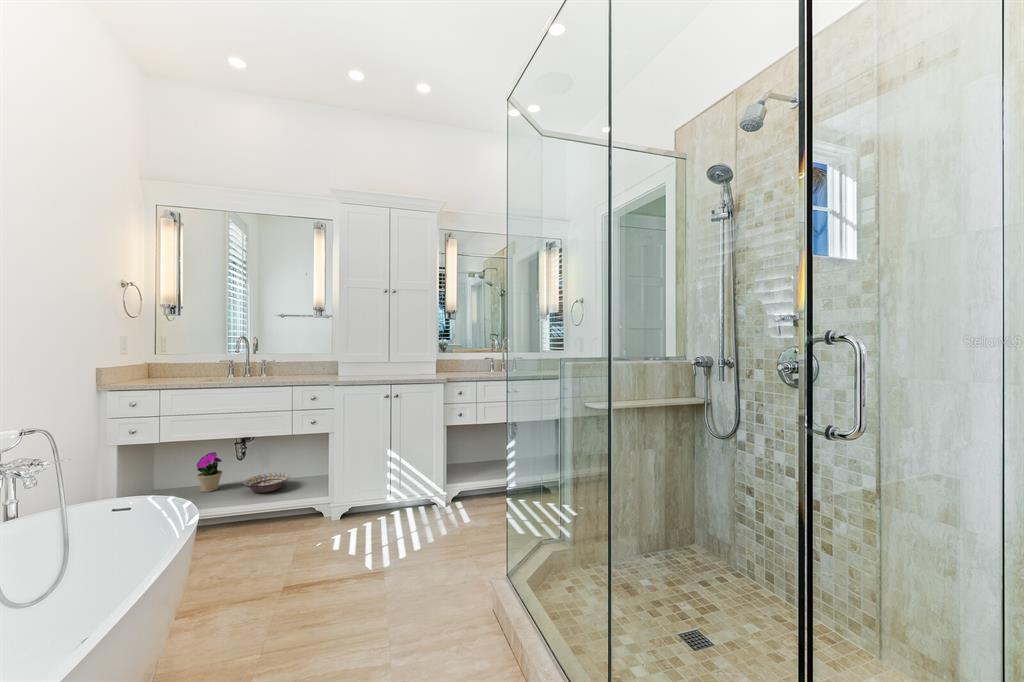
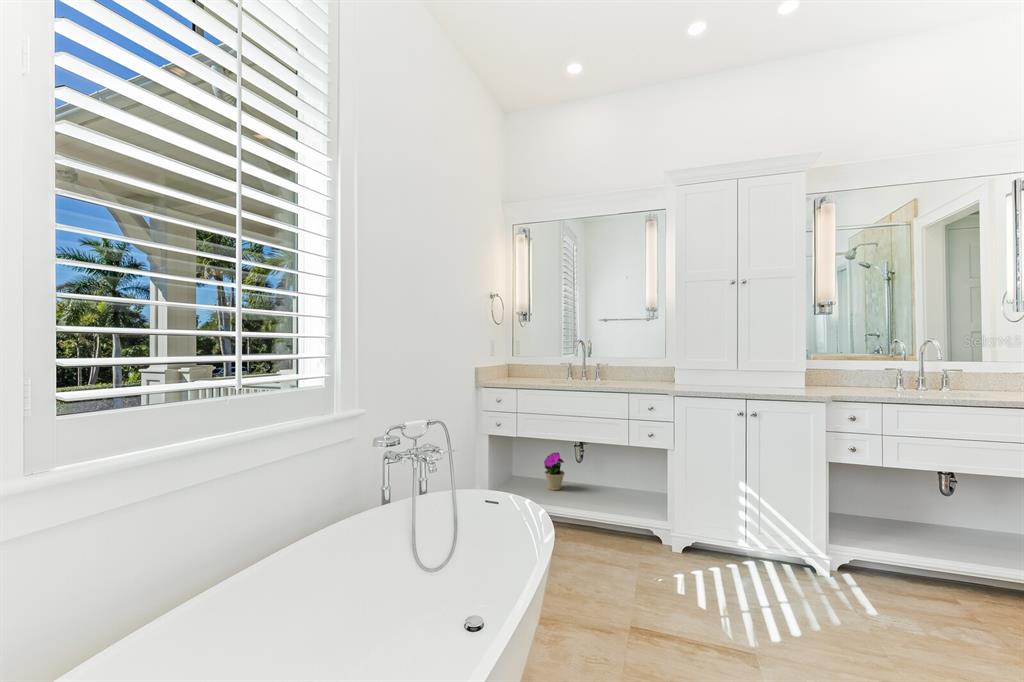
decorative bowl: present [243,473,290,493] -> none [583,483,626,503]

